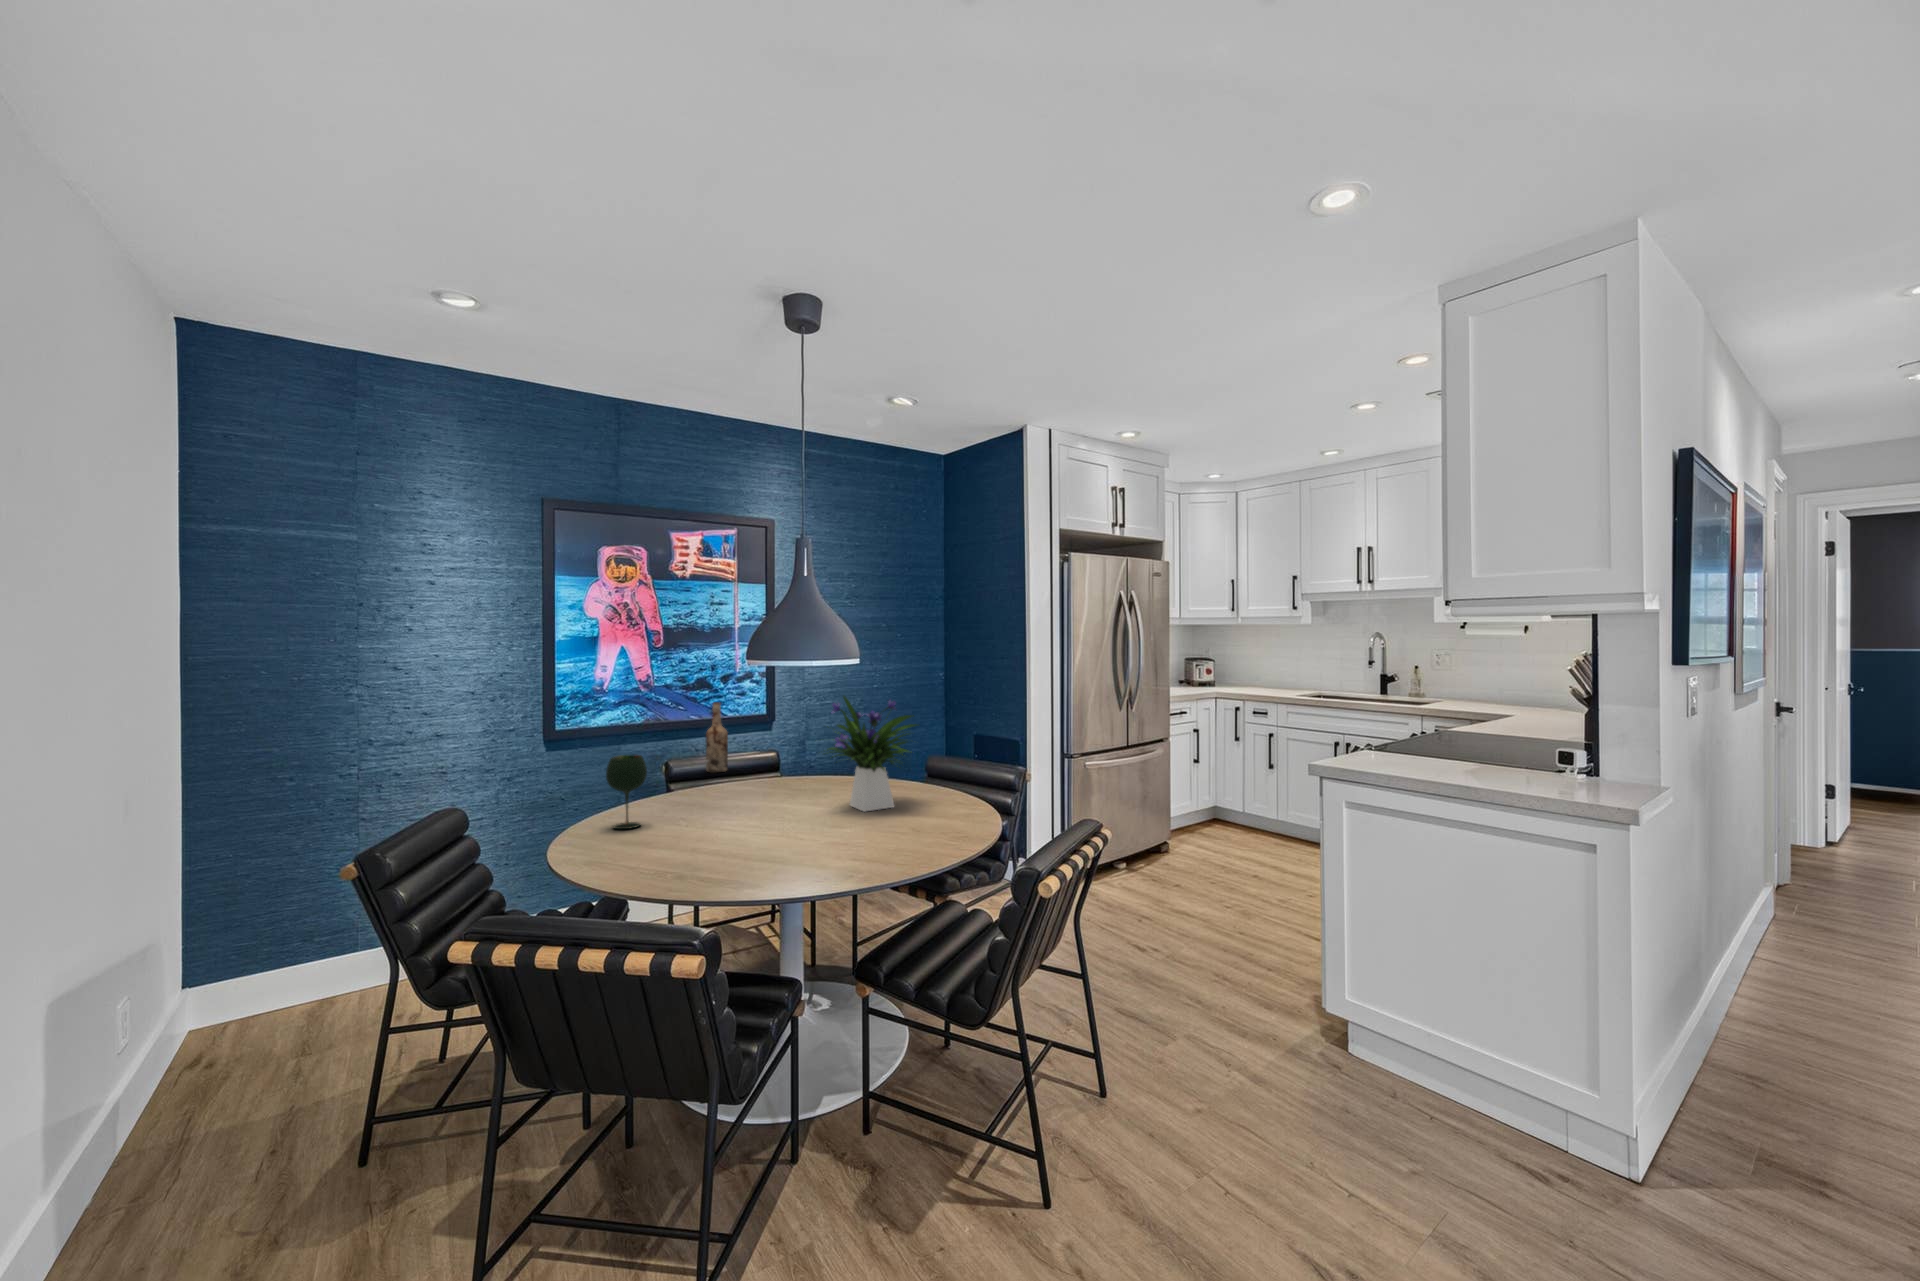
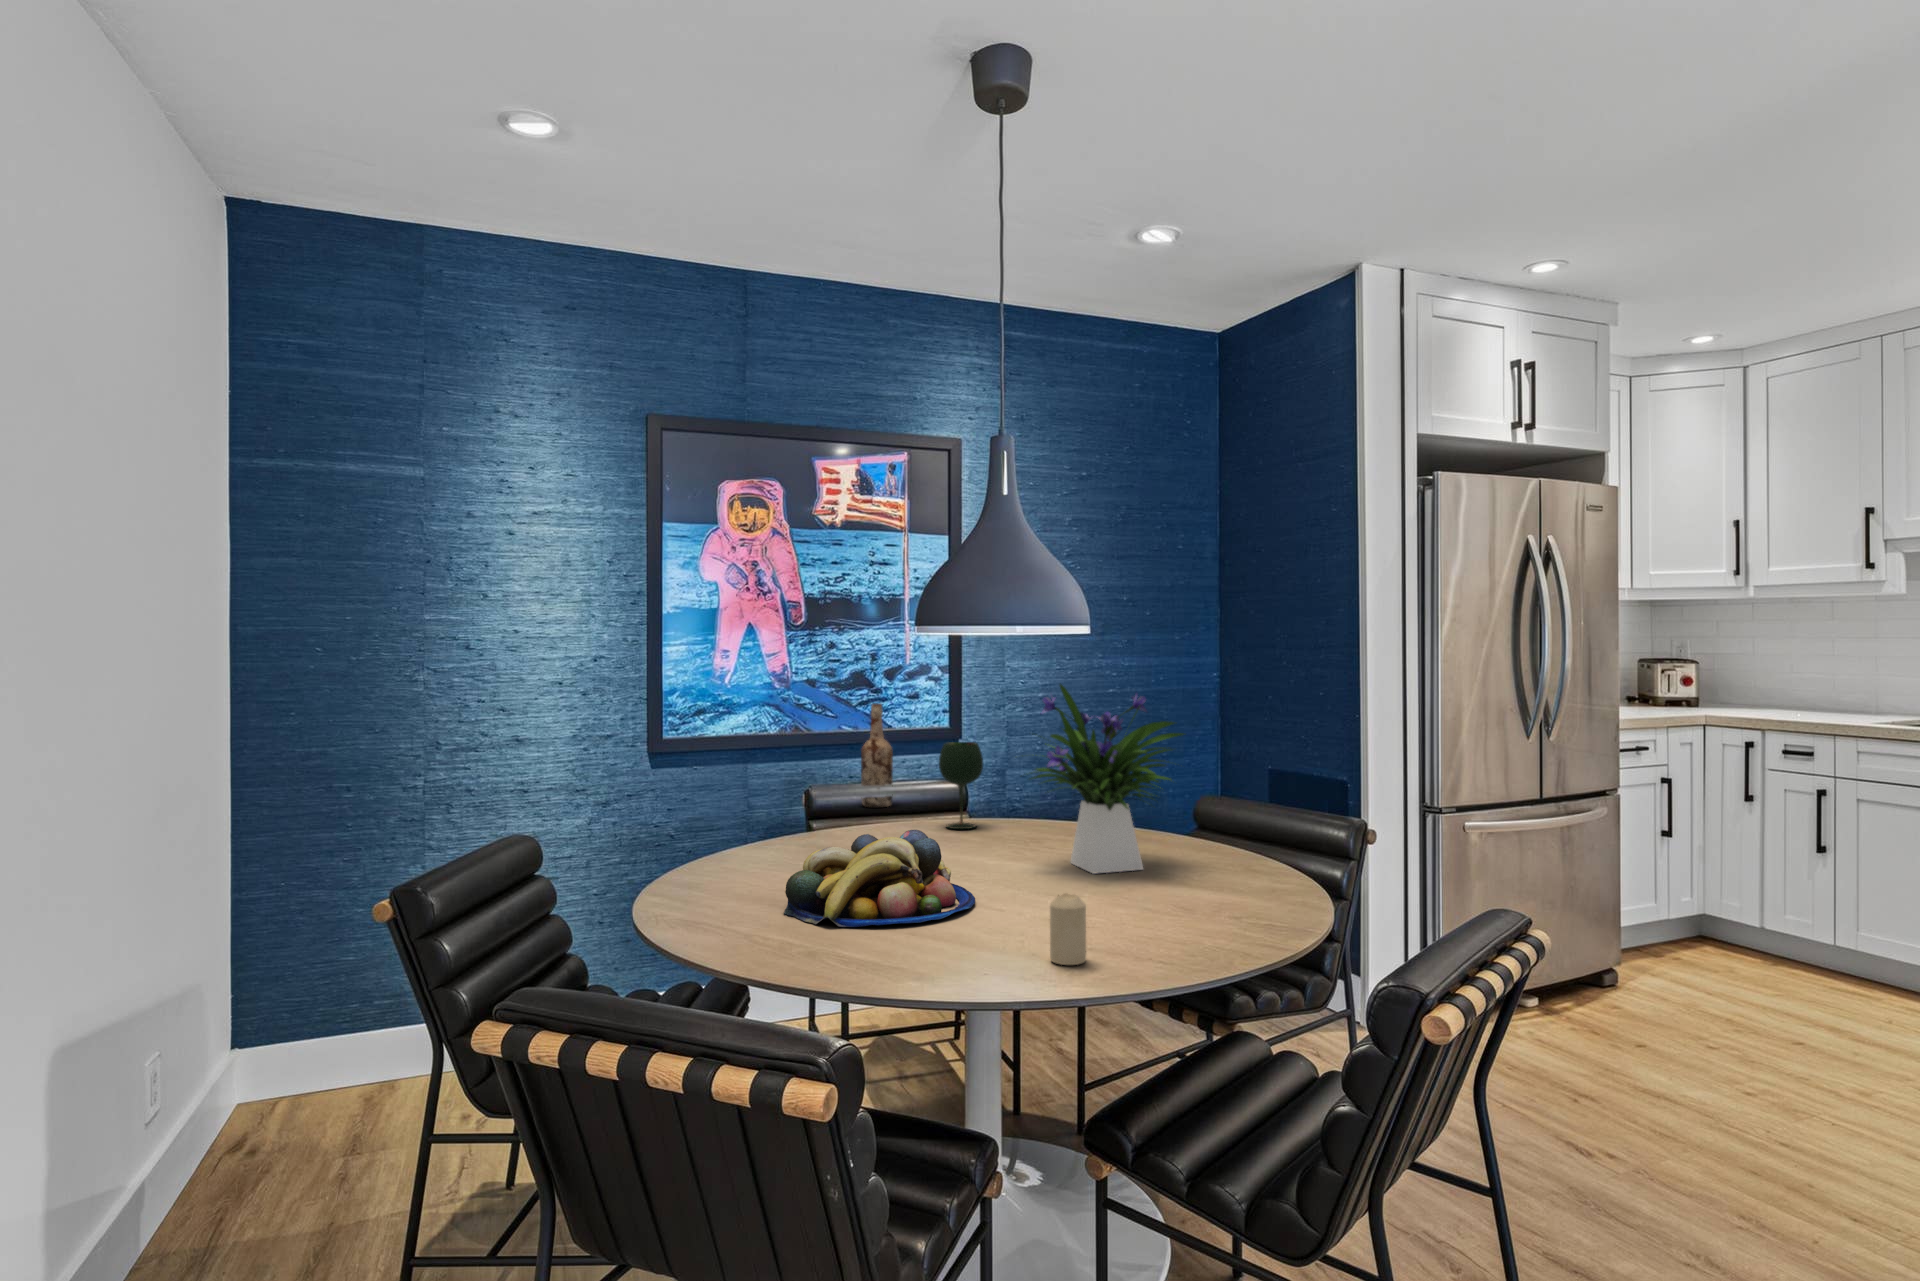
wine glass: present [606,754,647,829] -> present [939,742,983,829]
fruit bowl: none [665,792,791,858] -> present [784,830,975,927]
candle: none [839,828,861,871] -> present [1050,893,1086,965]

